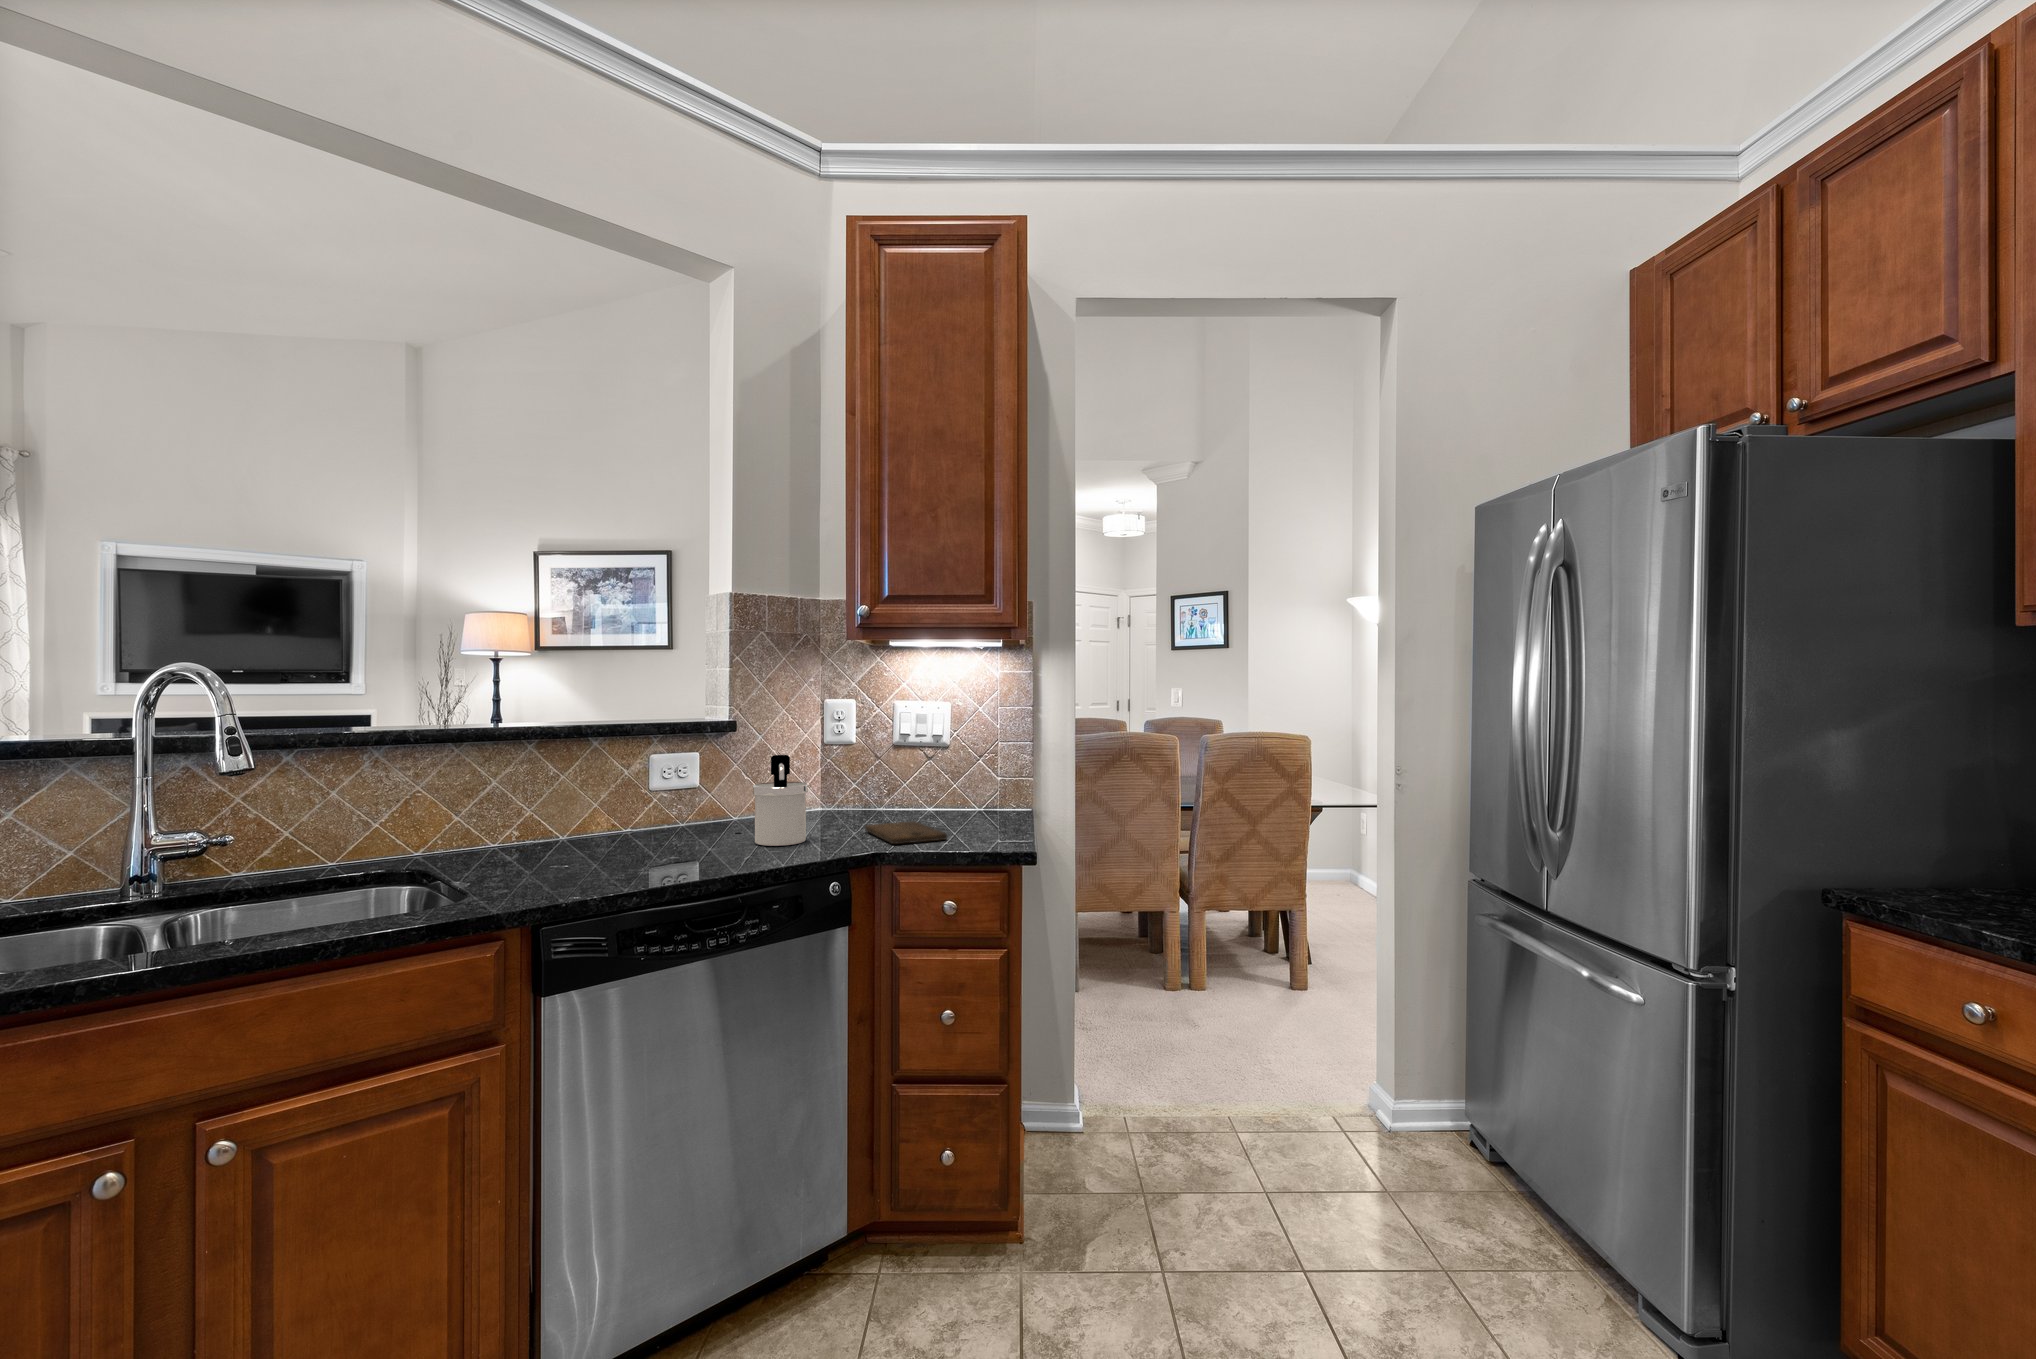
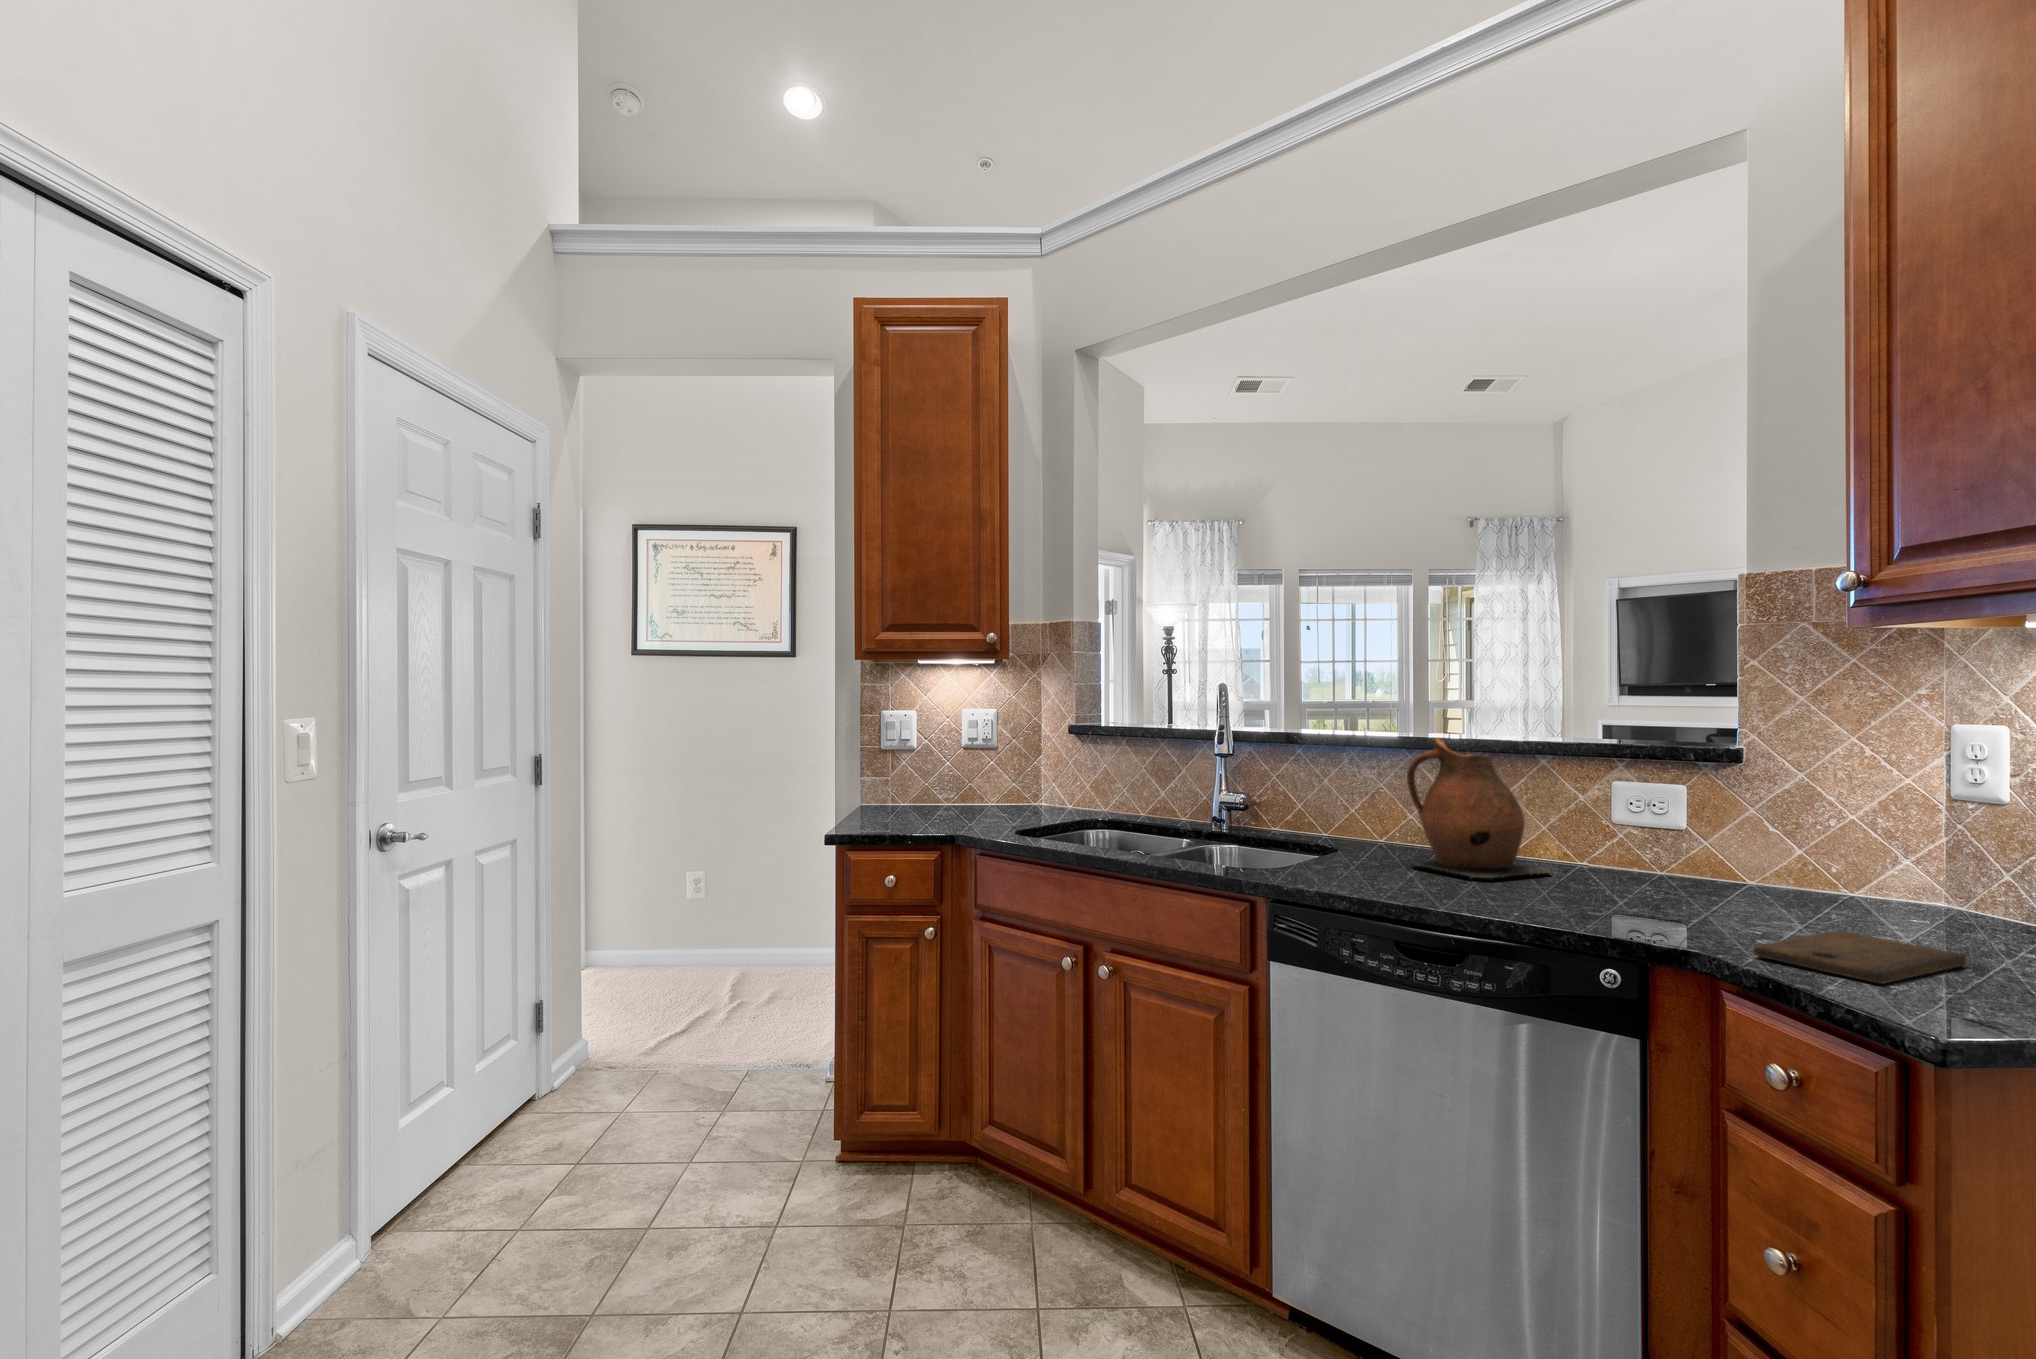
ceramic pitcher: none [525,727,642,862] -> present [1407,738,1551,879]
soap dispenser: present [753,755,808,846] -> none [1595,792,1709,920]

